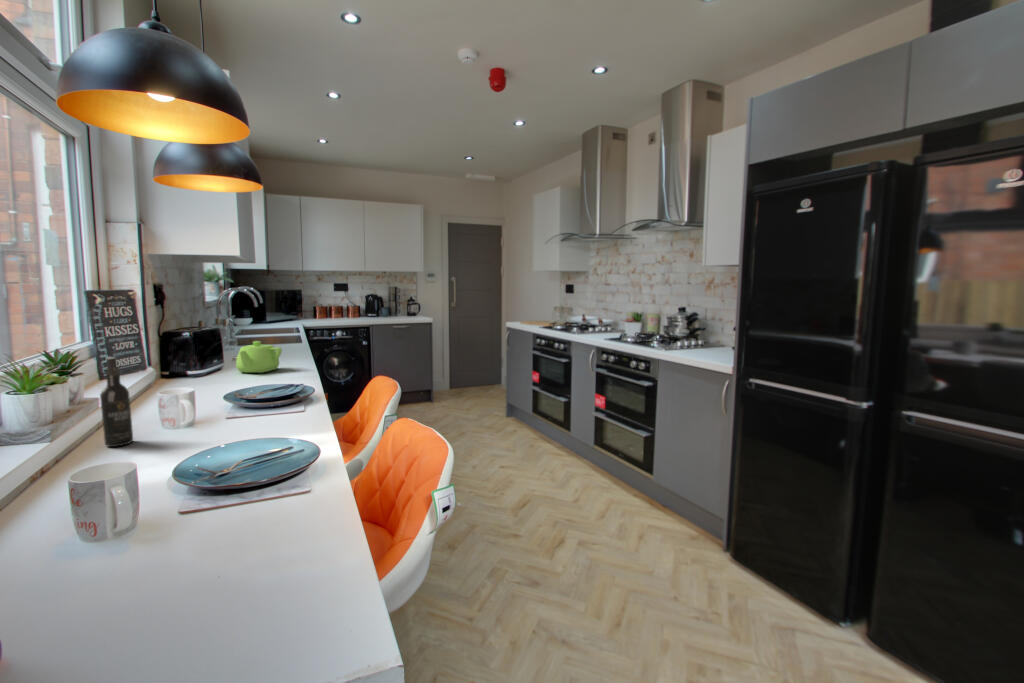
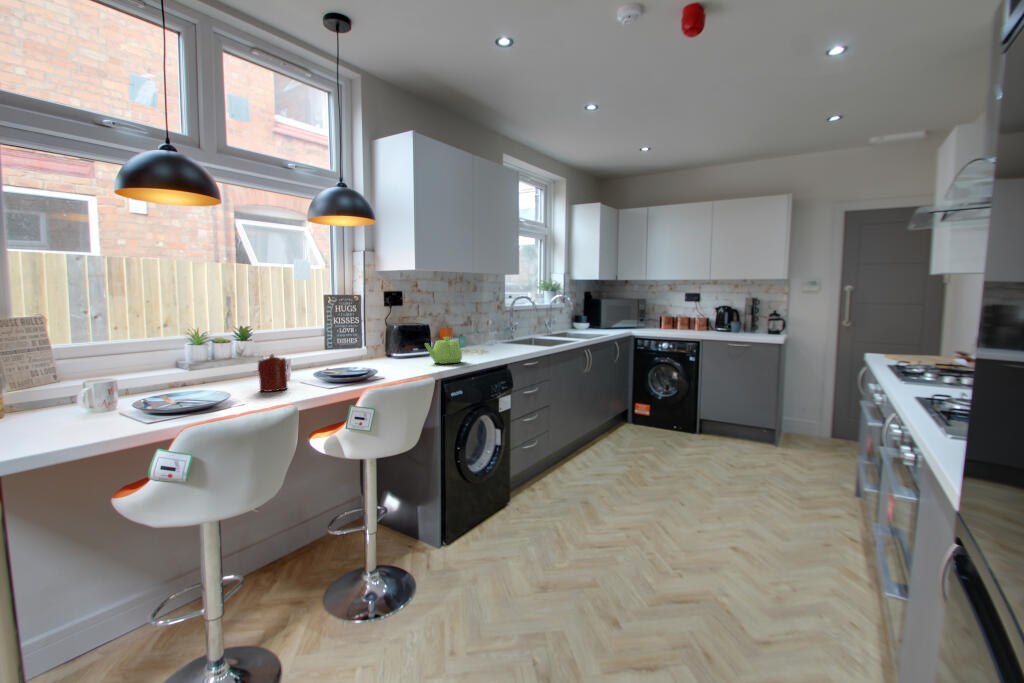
wine bottle: present [100,357,133,447] -> none [211,329,231,387]
candle: none [217,379,255,427] -> present [258,354,287,392]

